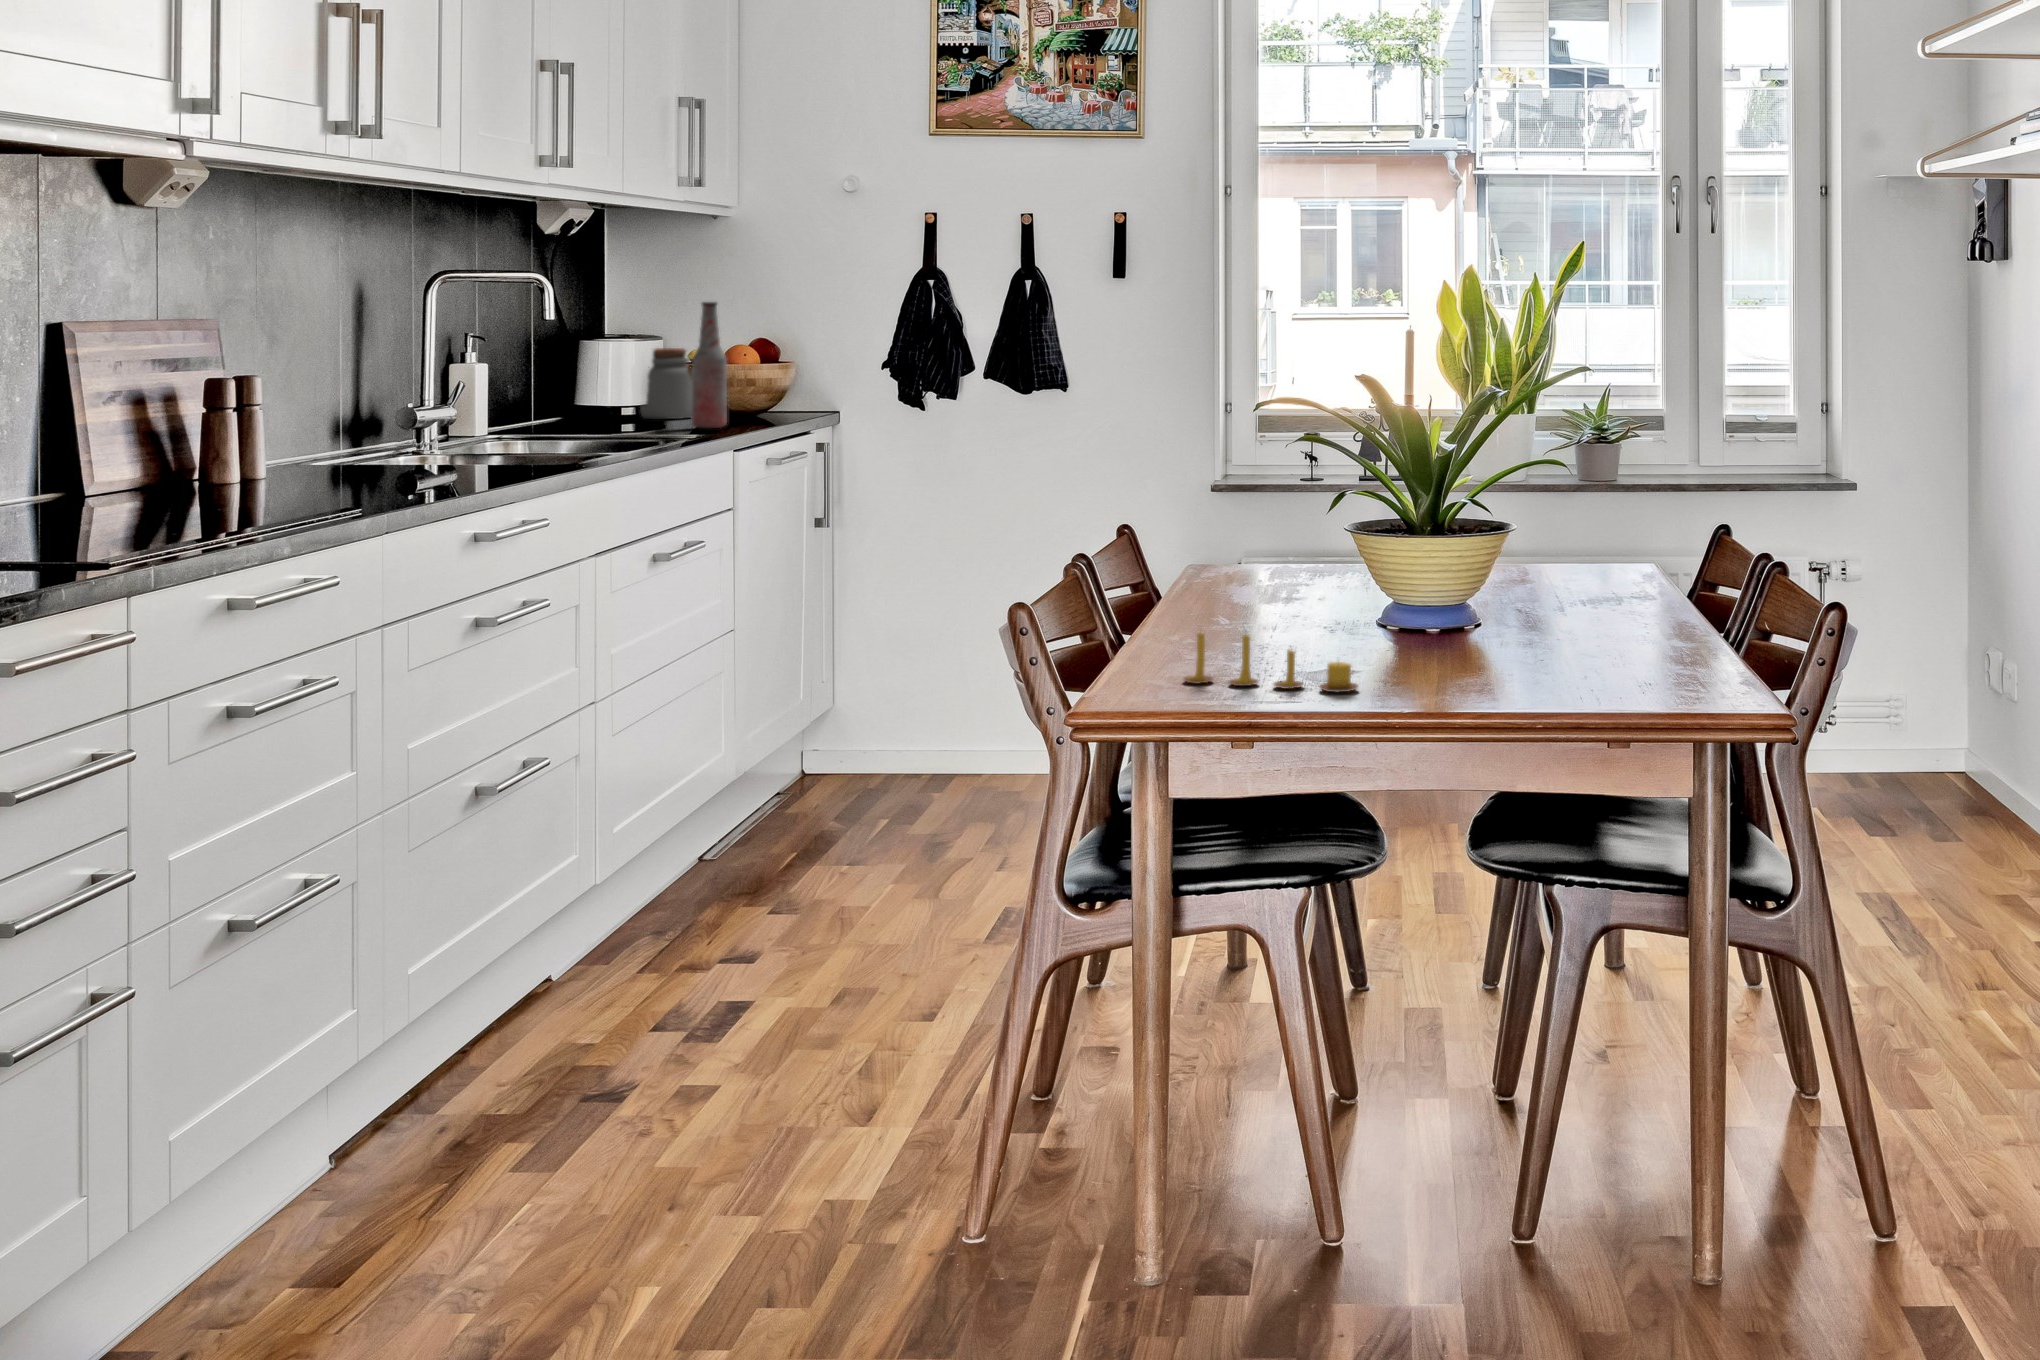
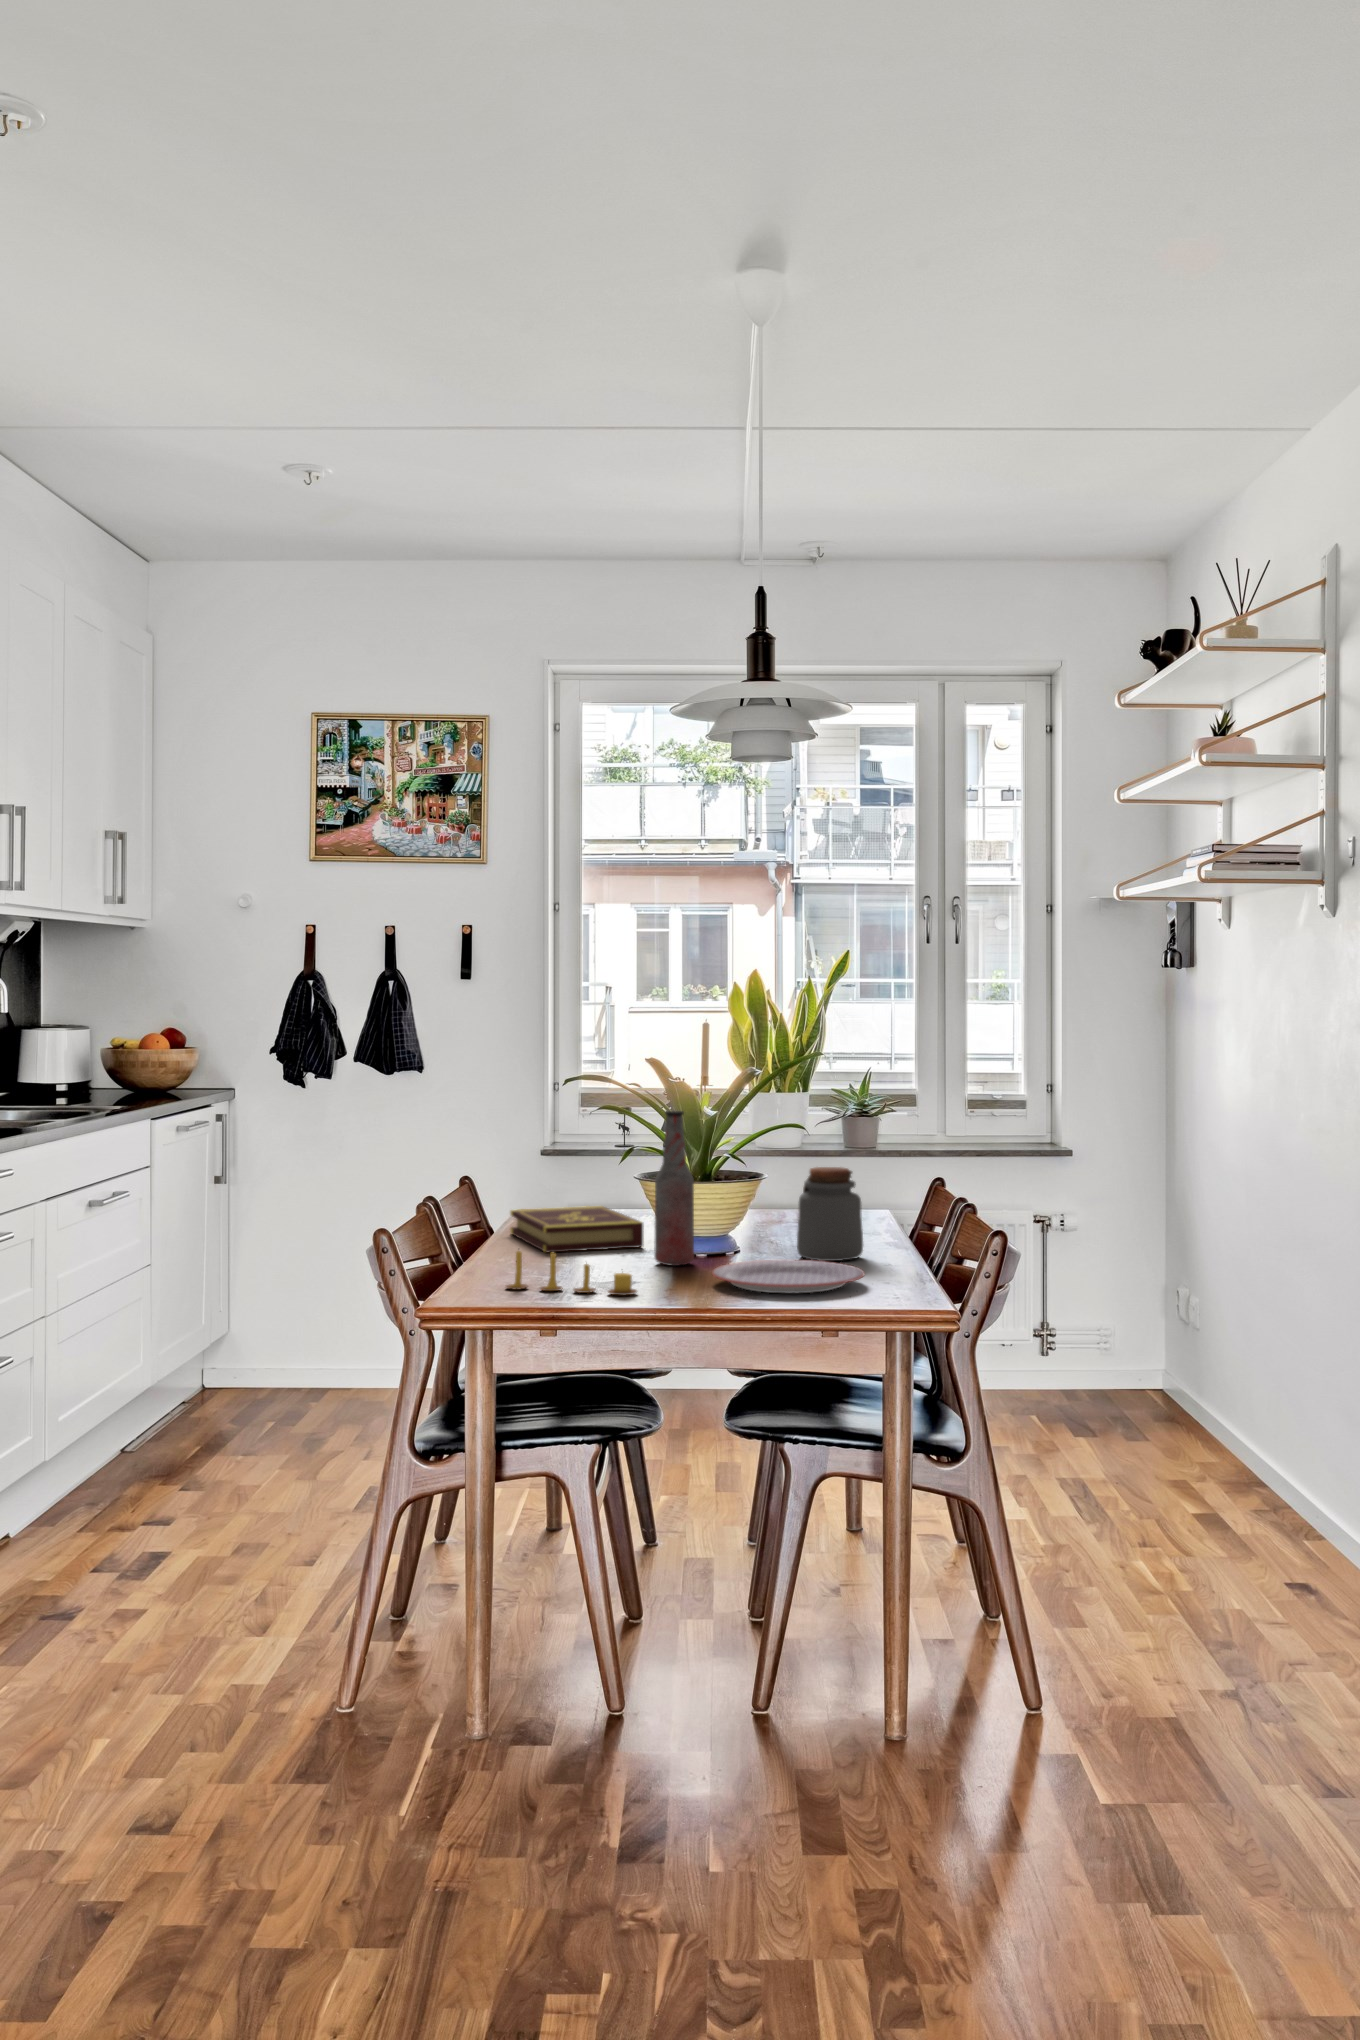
bottle: present [692,302,727,428] -> present [654,1111,694,1266]
jar: present [640,348,692,419] -> present [797,1167,863,1261]
book: none [1183,563,1356,627] -> present [510,1206,644,1253]
plate: none [1454,639,1656,688] -> present [712,1260,865,1293]

